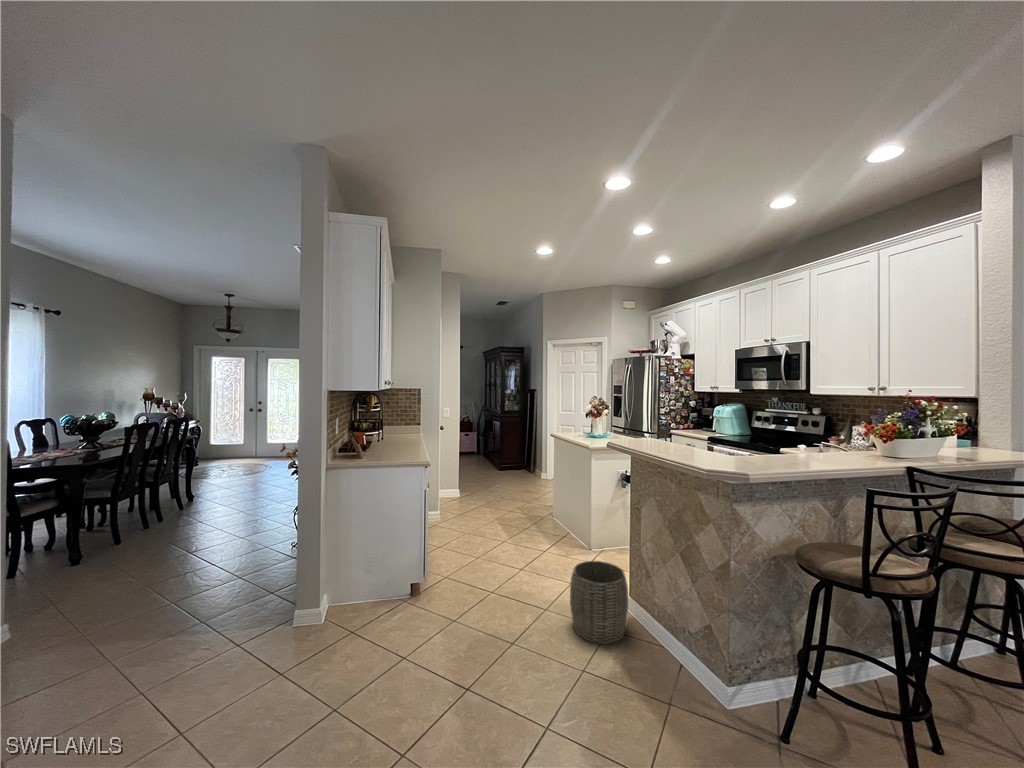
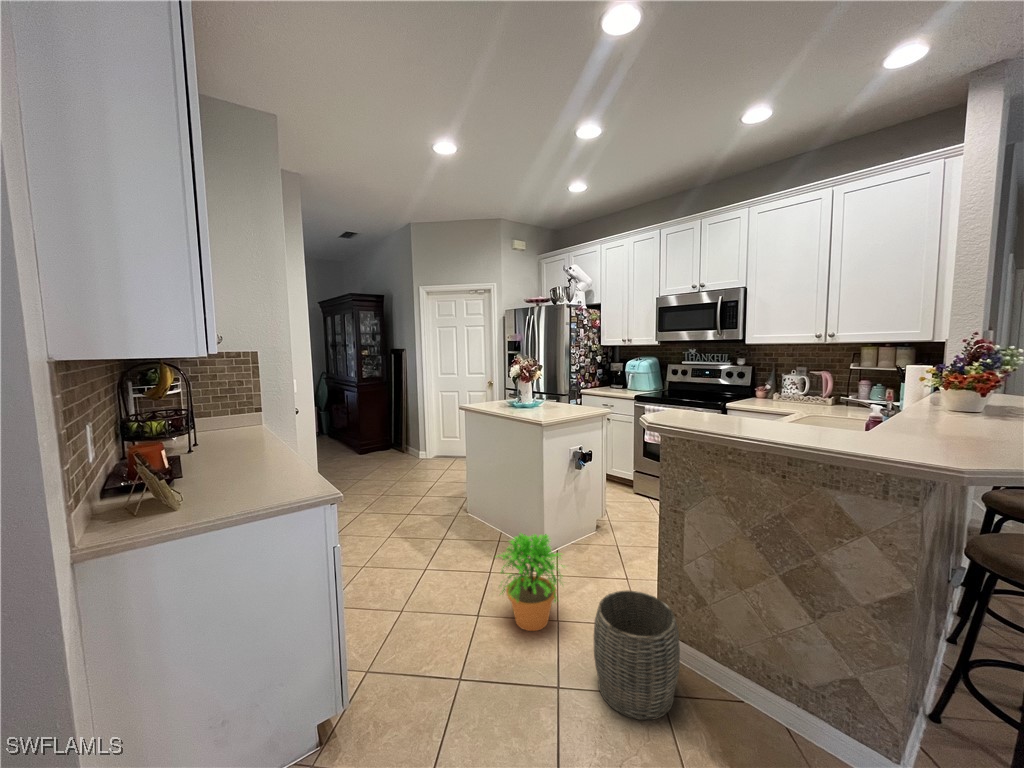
potted plant: none [533,518,579,588] -> present [498,533,563,631]

